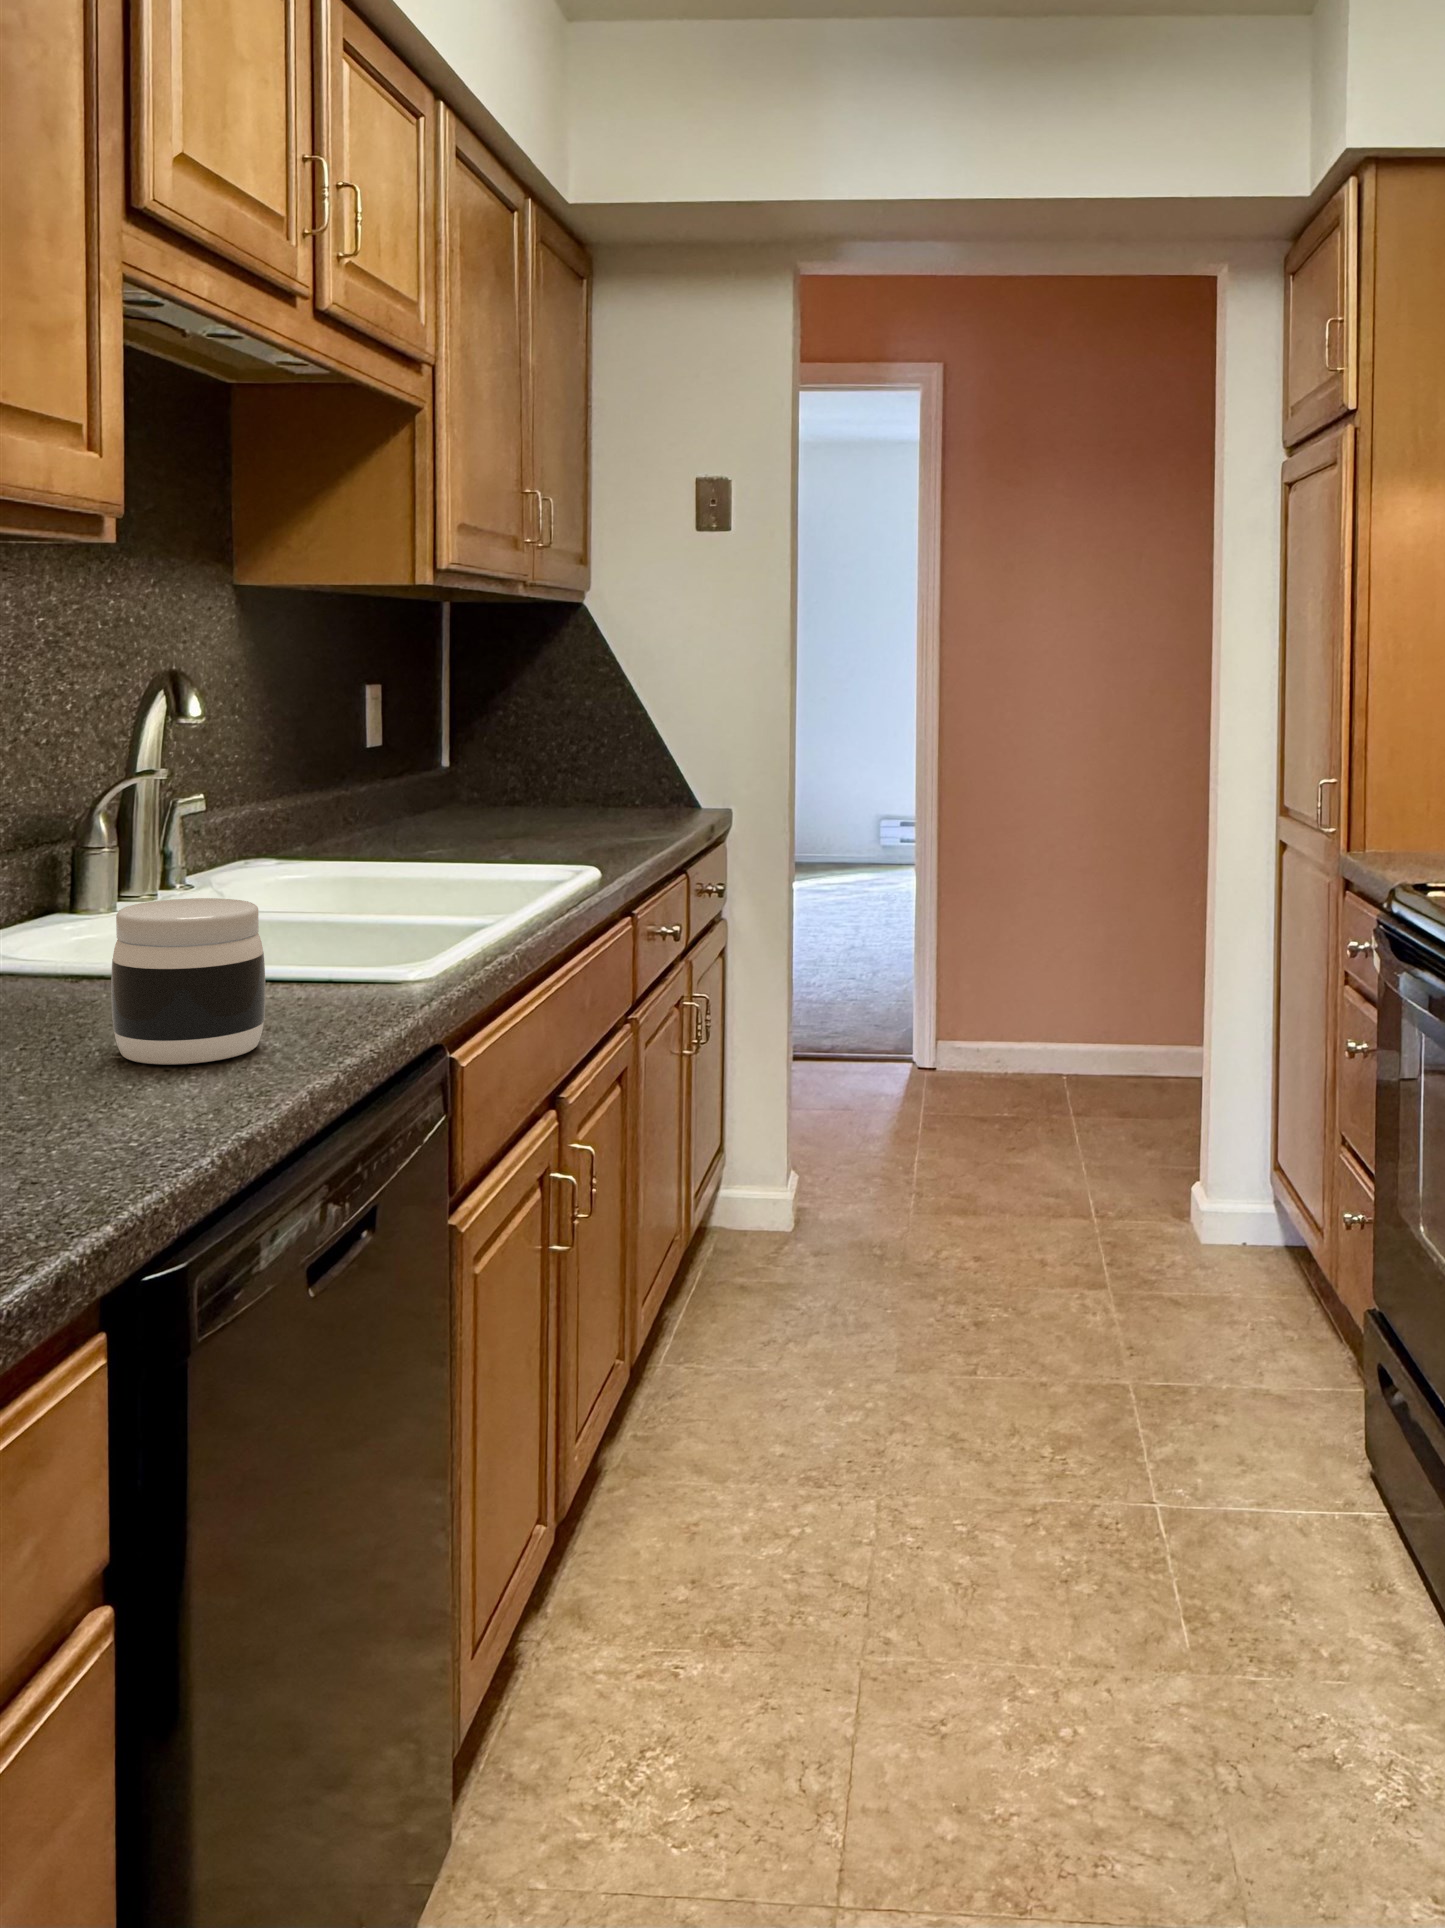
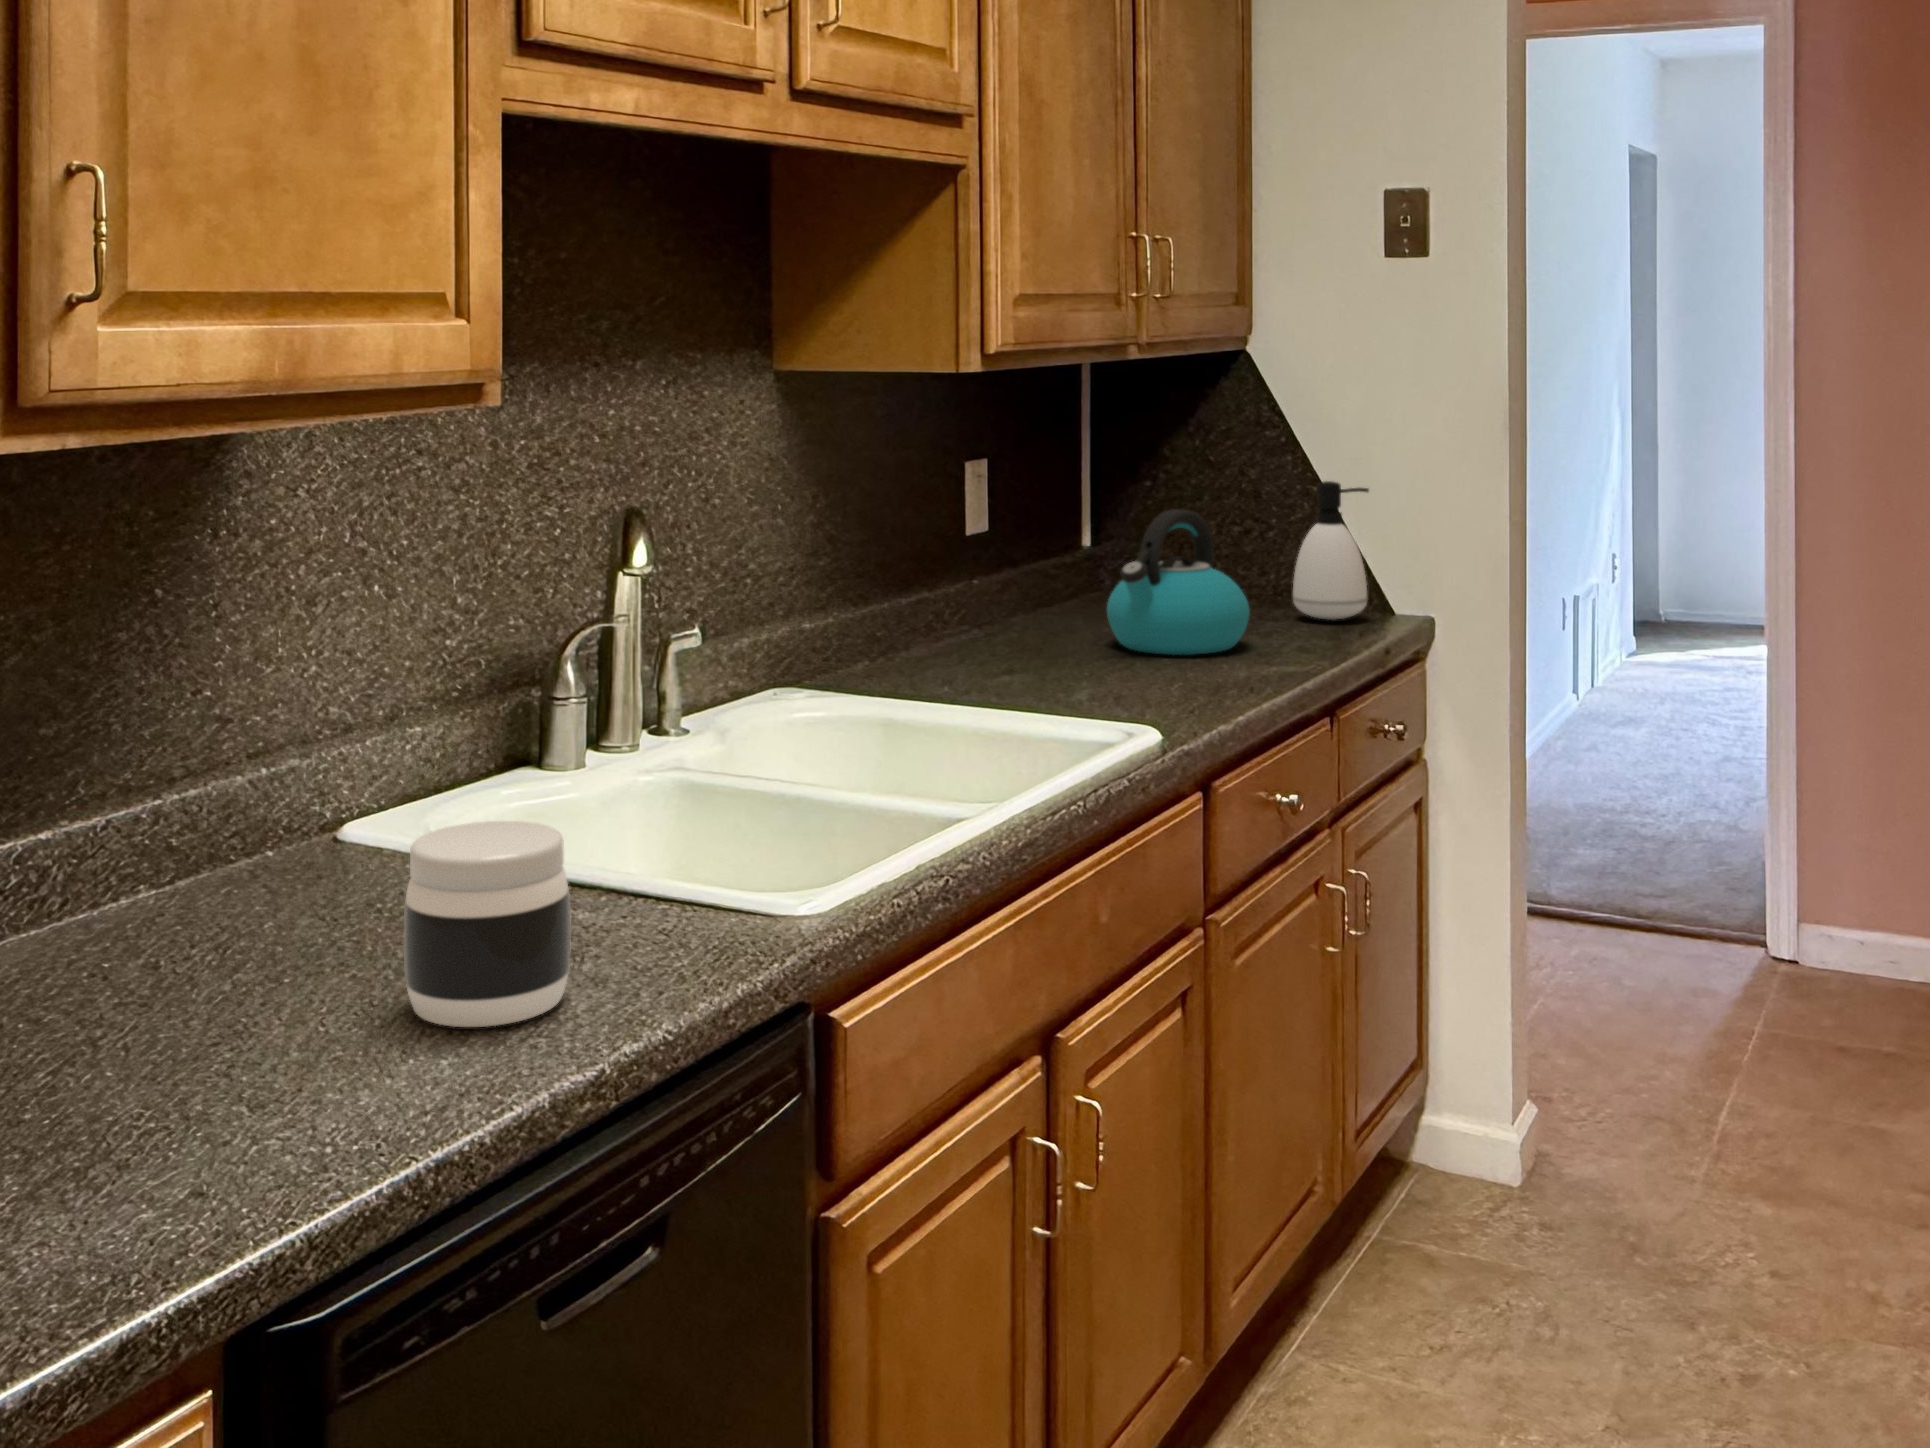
soap dispenser: none [627,707,687,815] -> present [1293,481,1369,620]
kettle: none [496,722,611,835] -> present [1107,509,1250,655]

